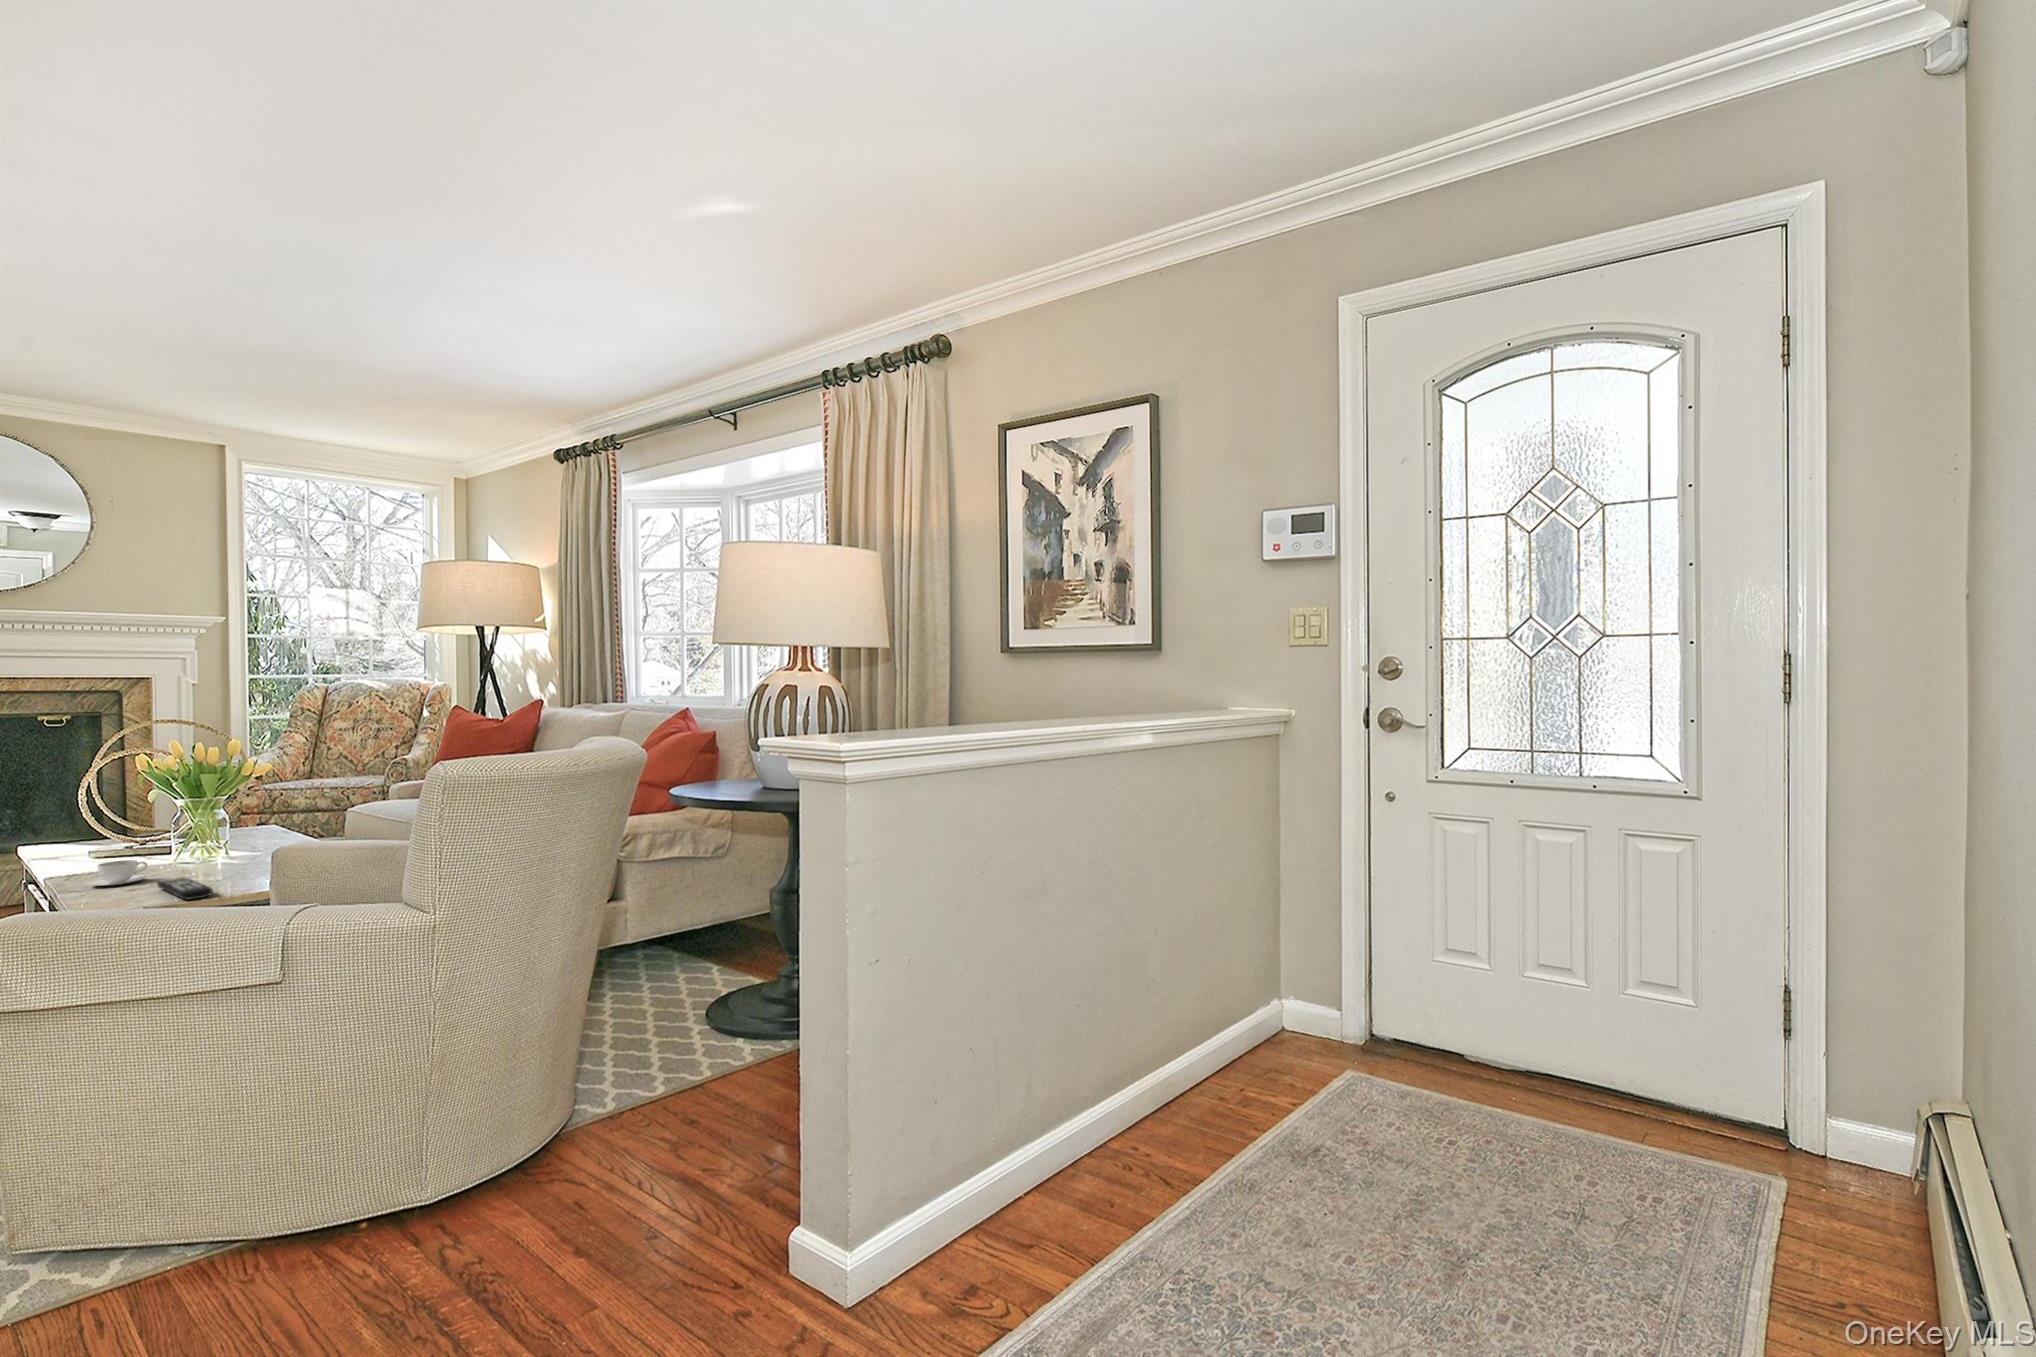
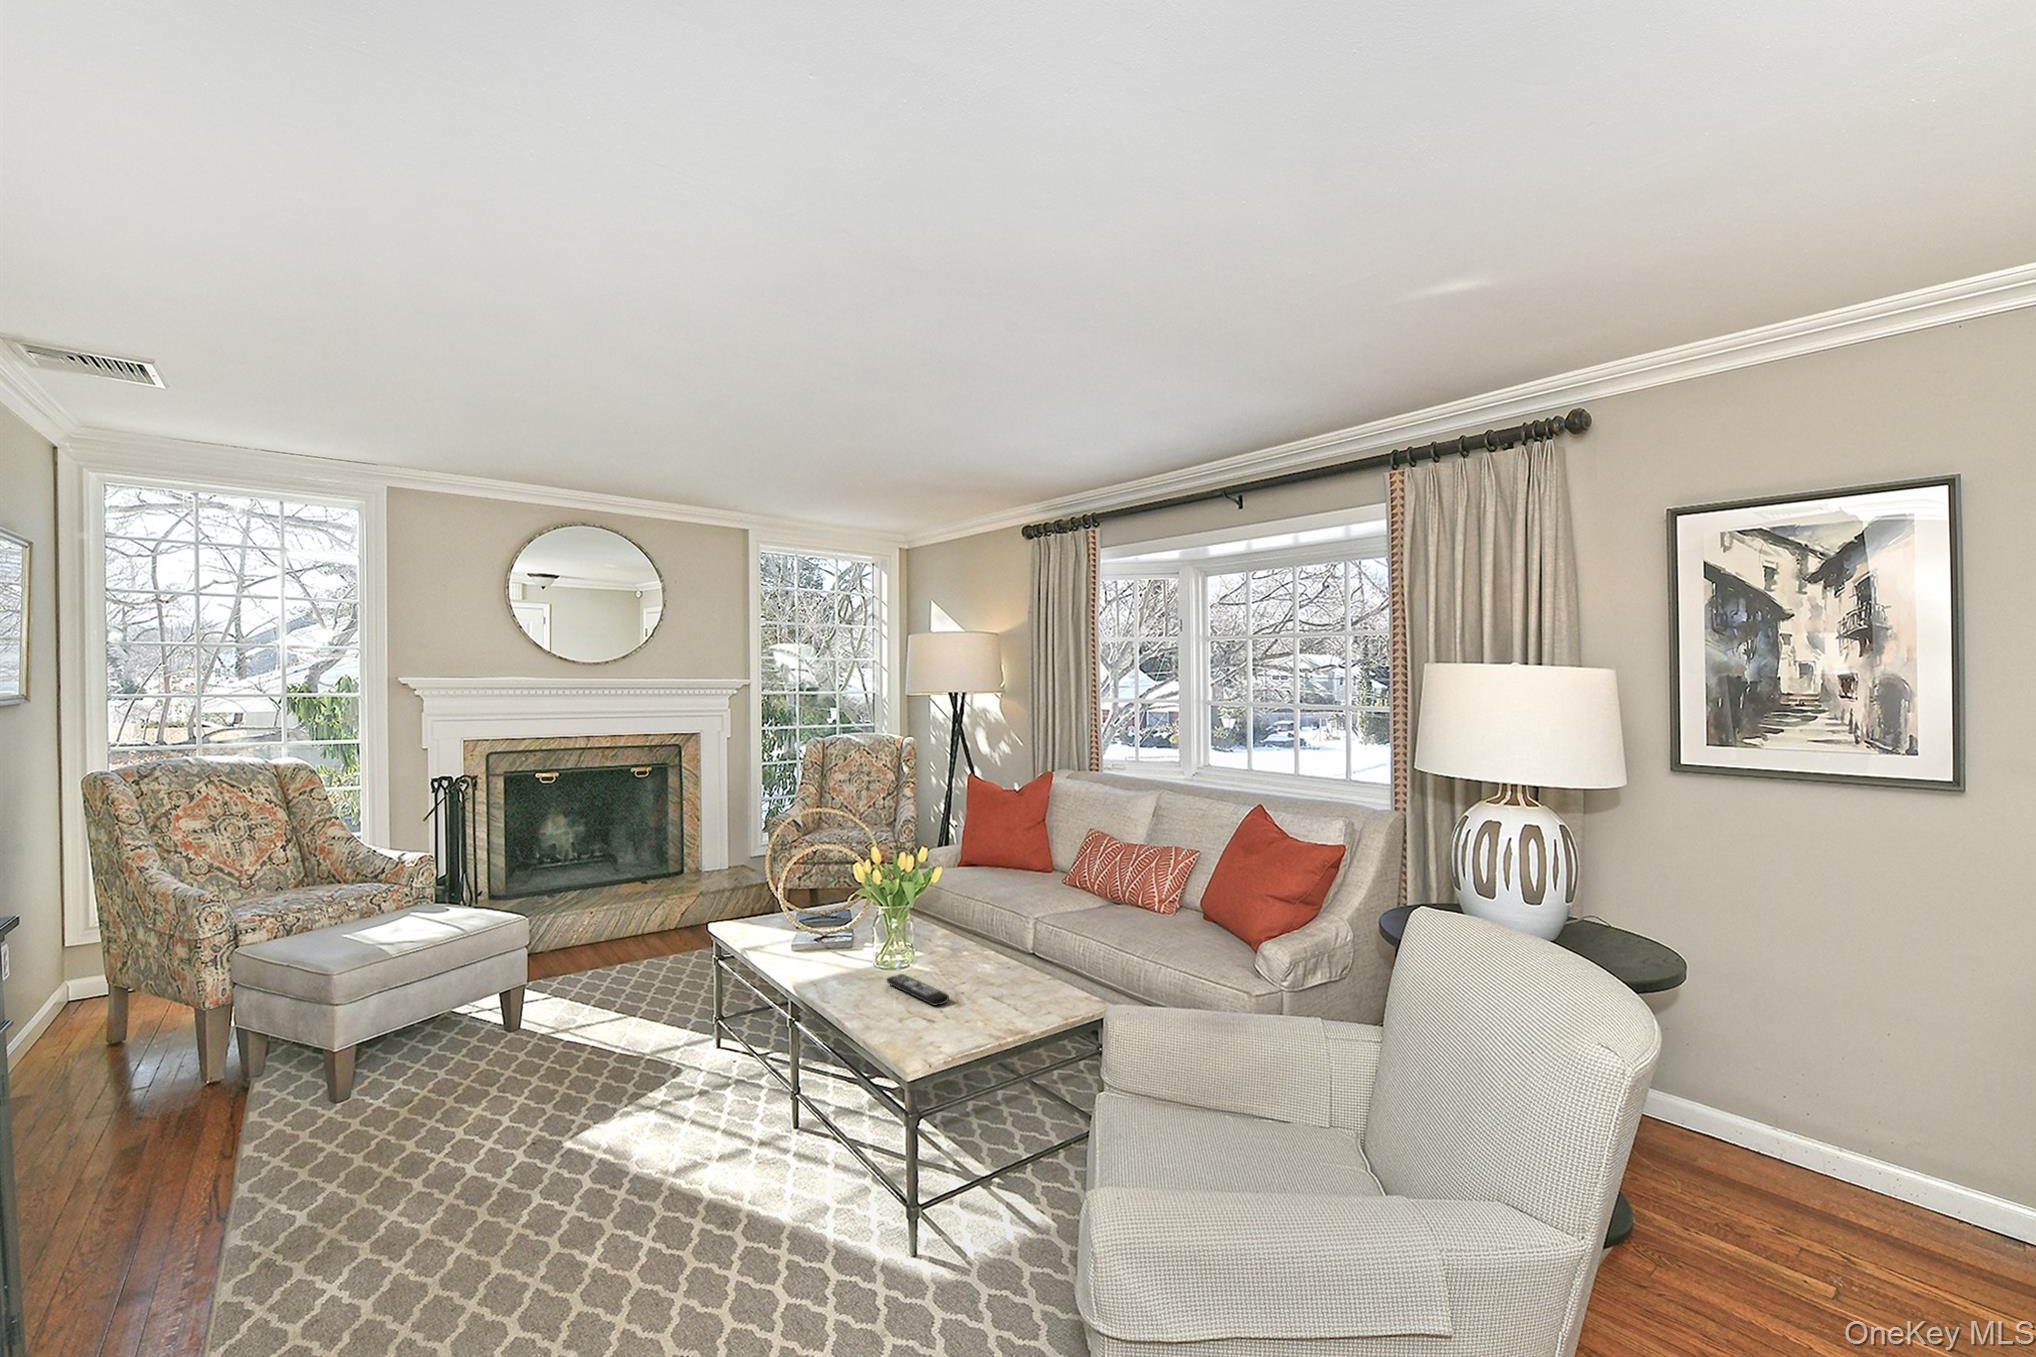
teacup: present [88,860,147,886] -> none [822,949,860,975]

